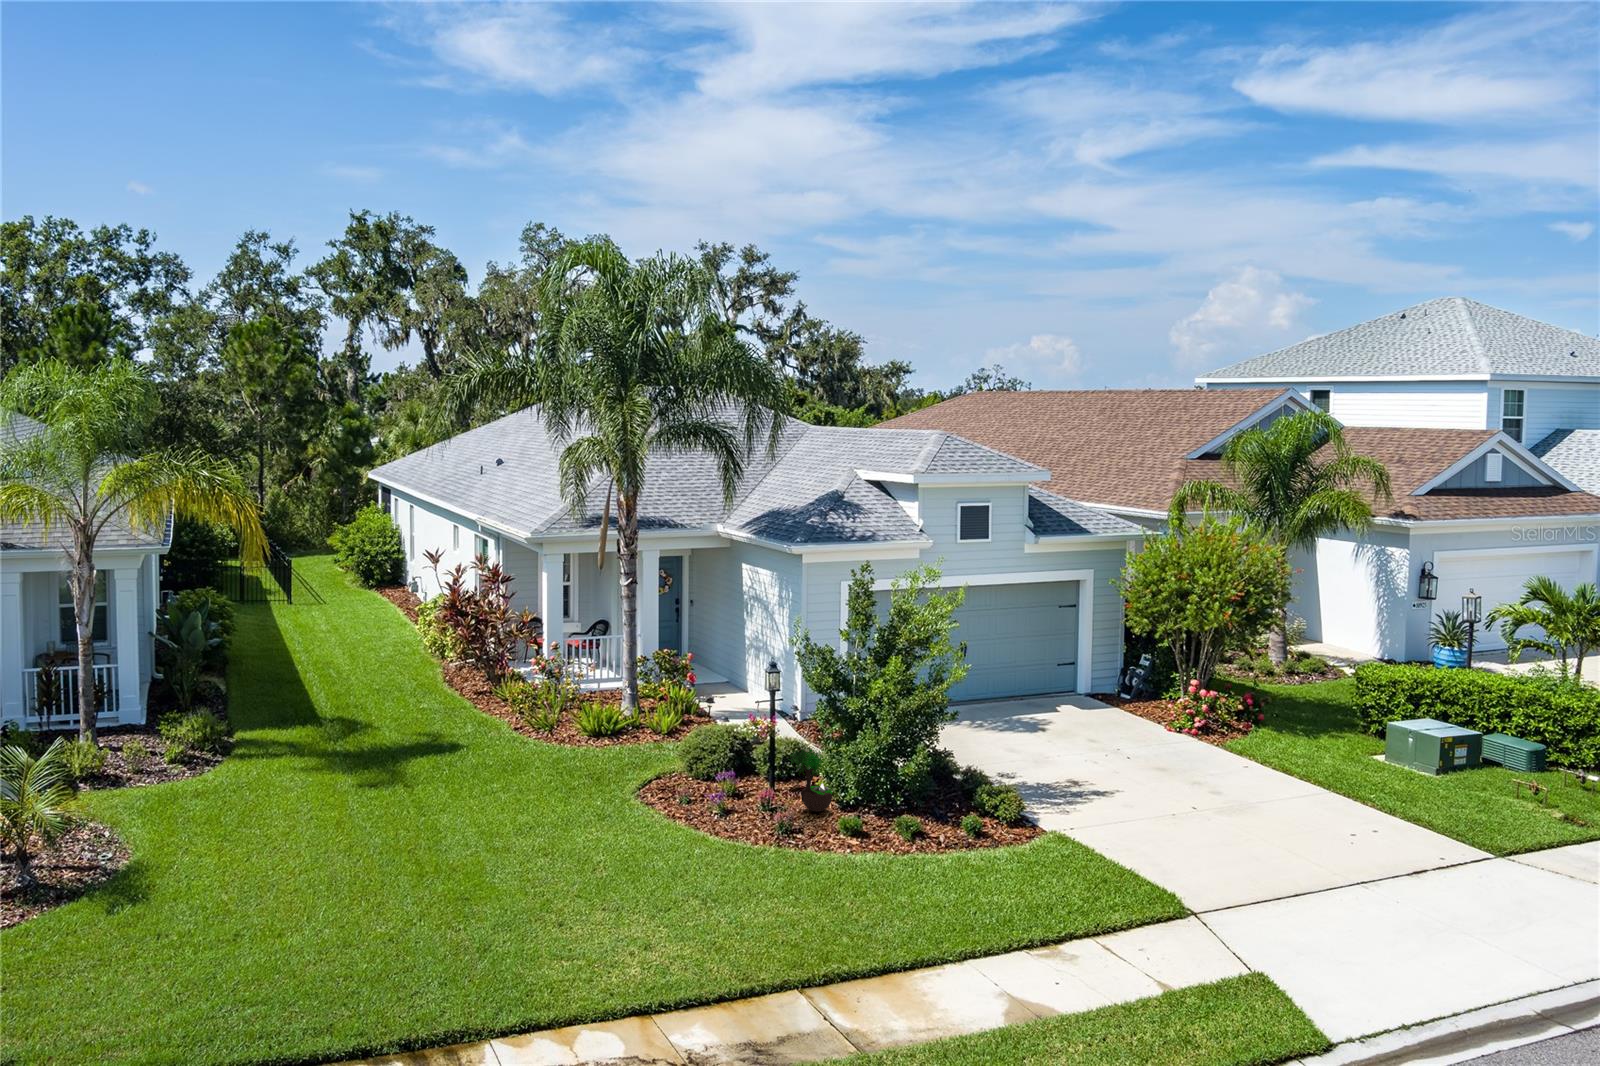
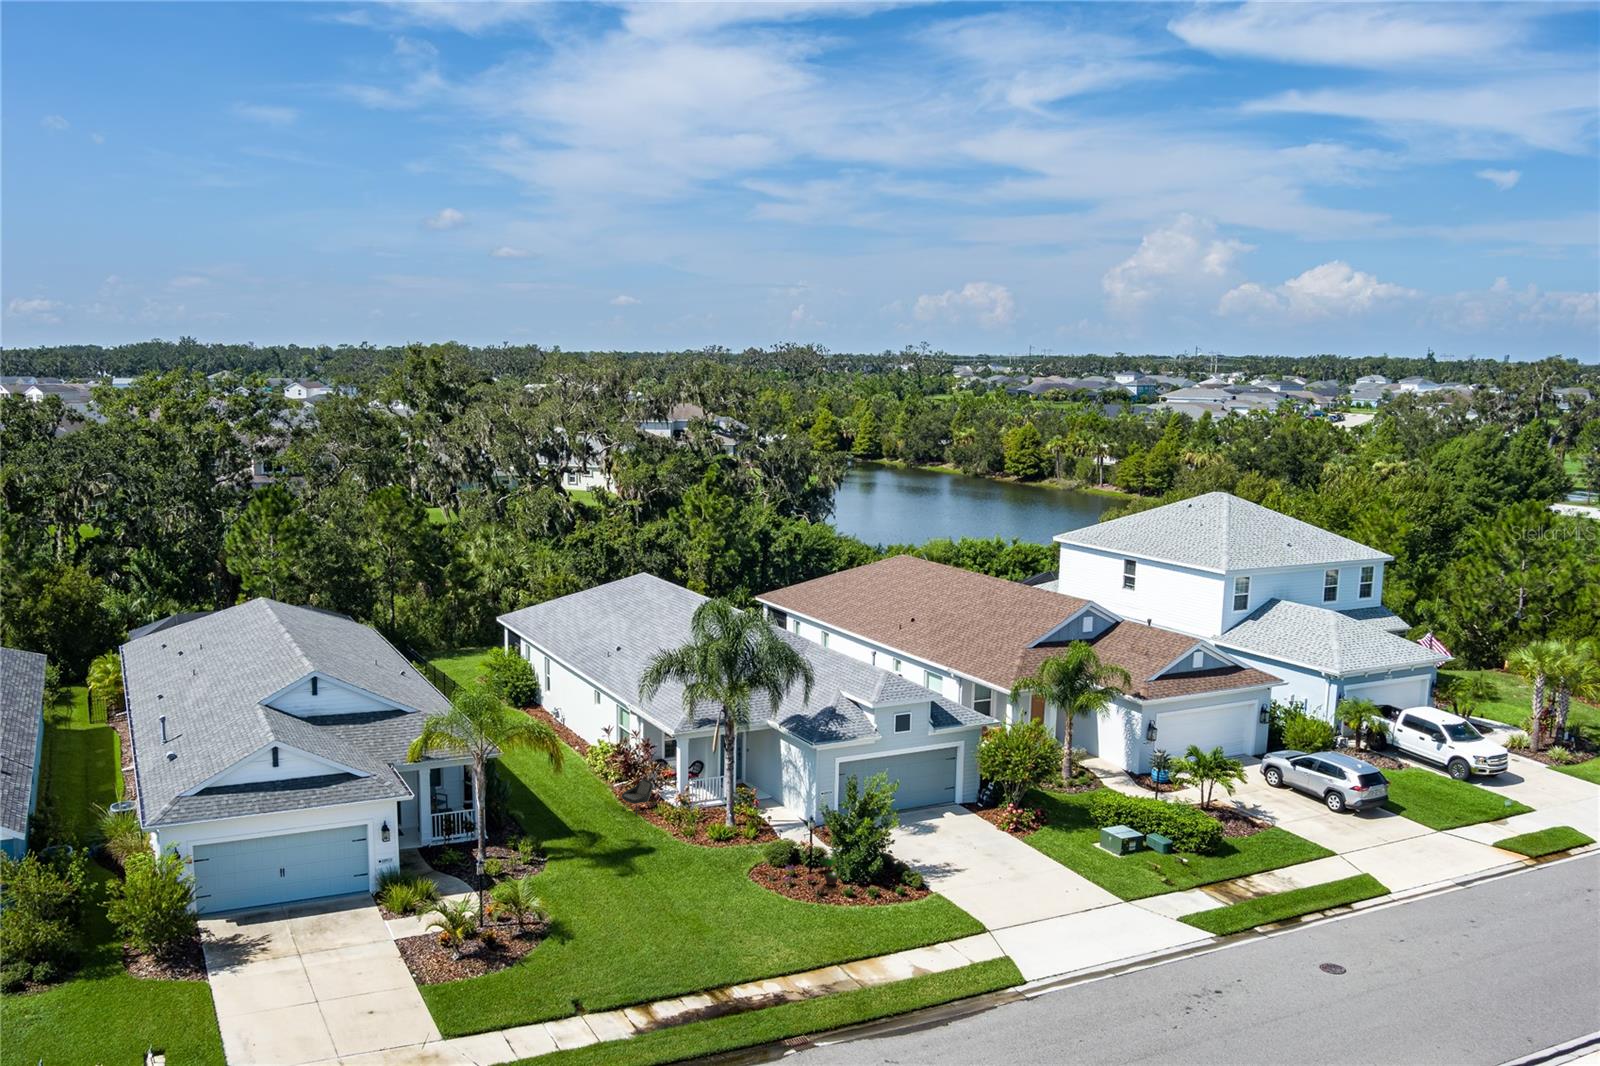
lounge chair: none [437,635,497,700] -> present [621,780,653,816]

